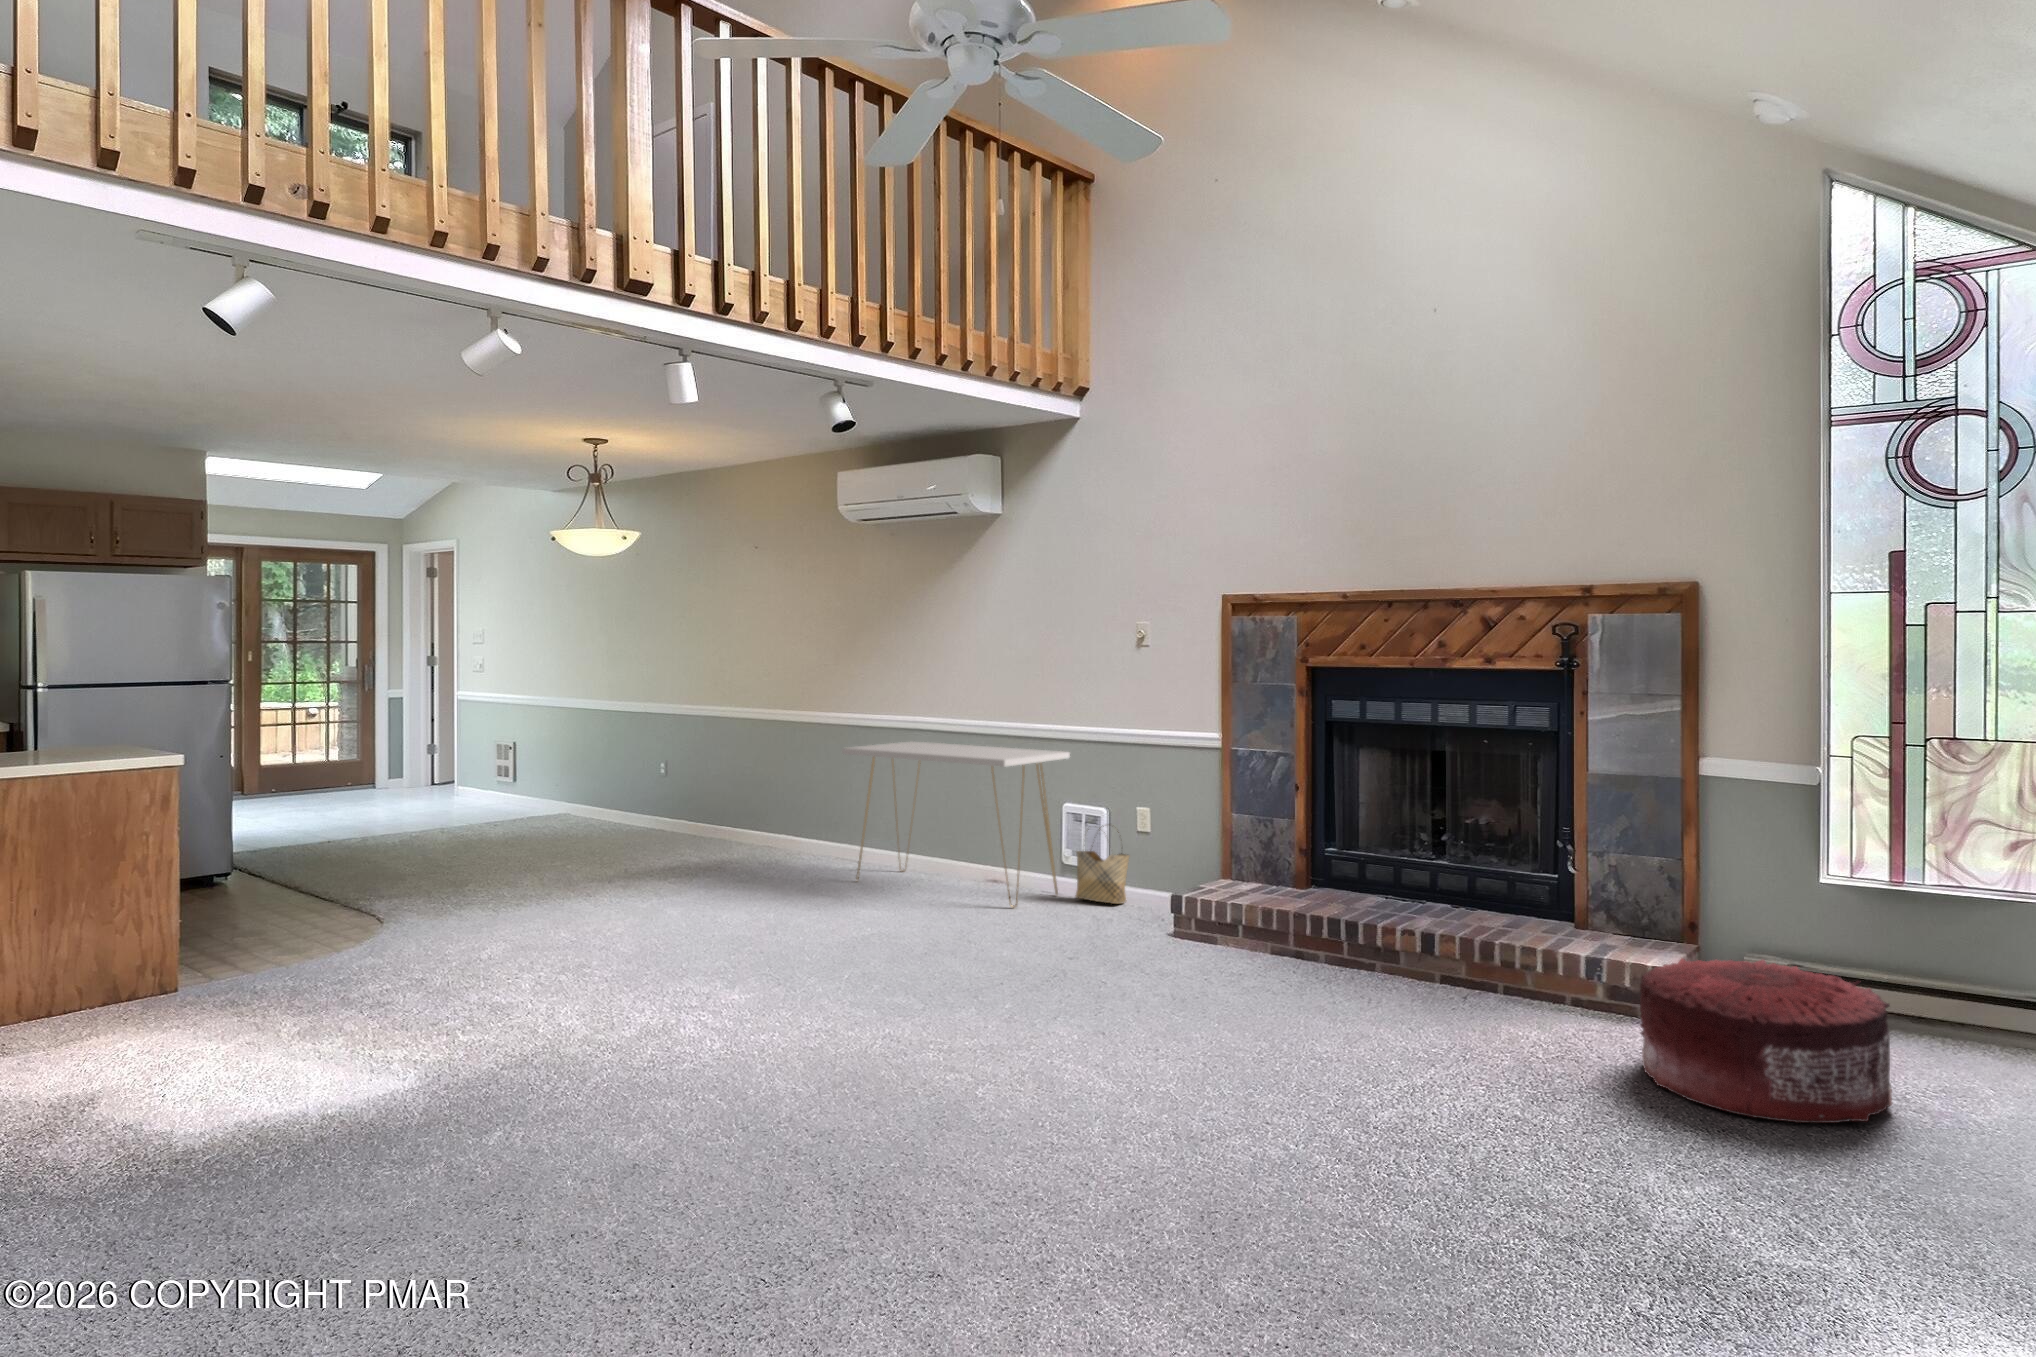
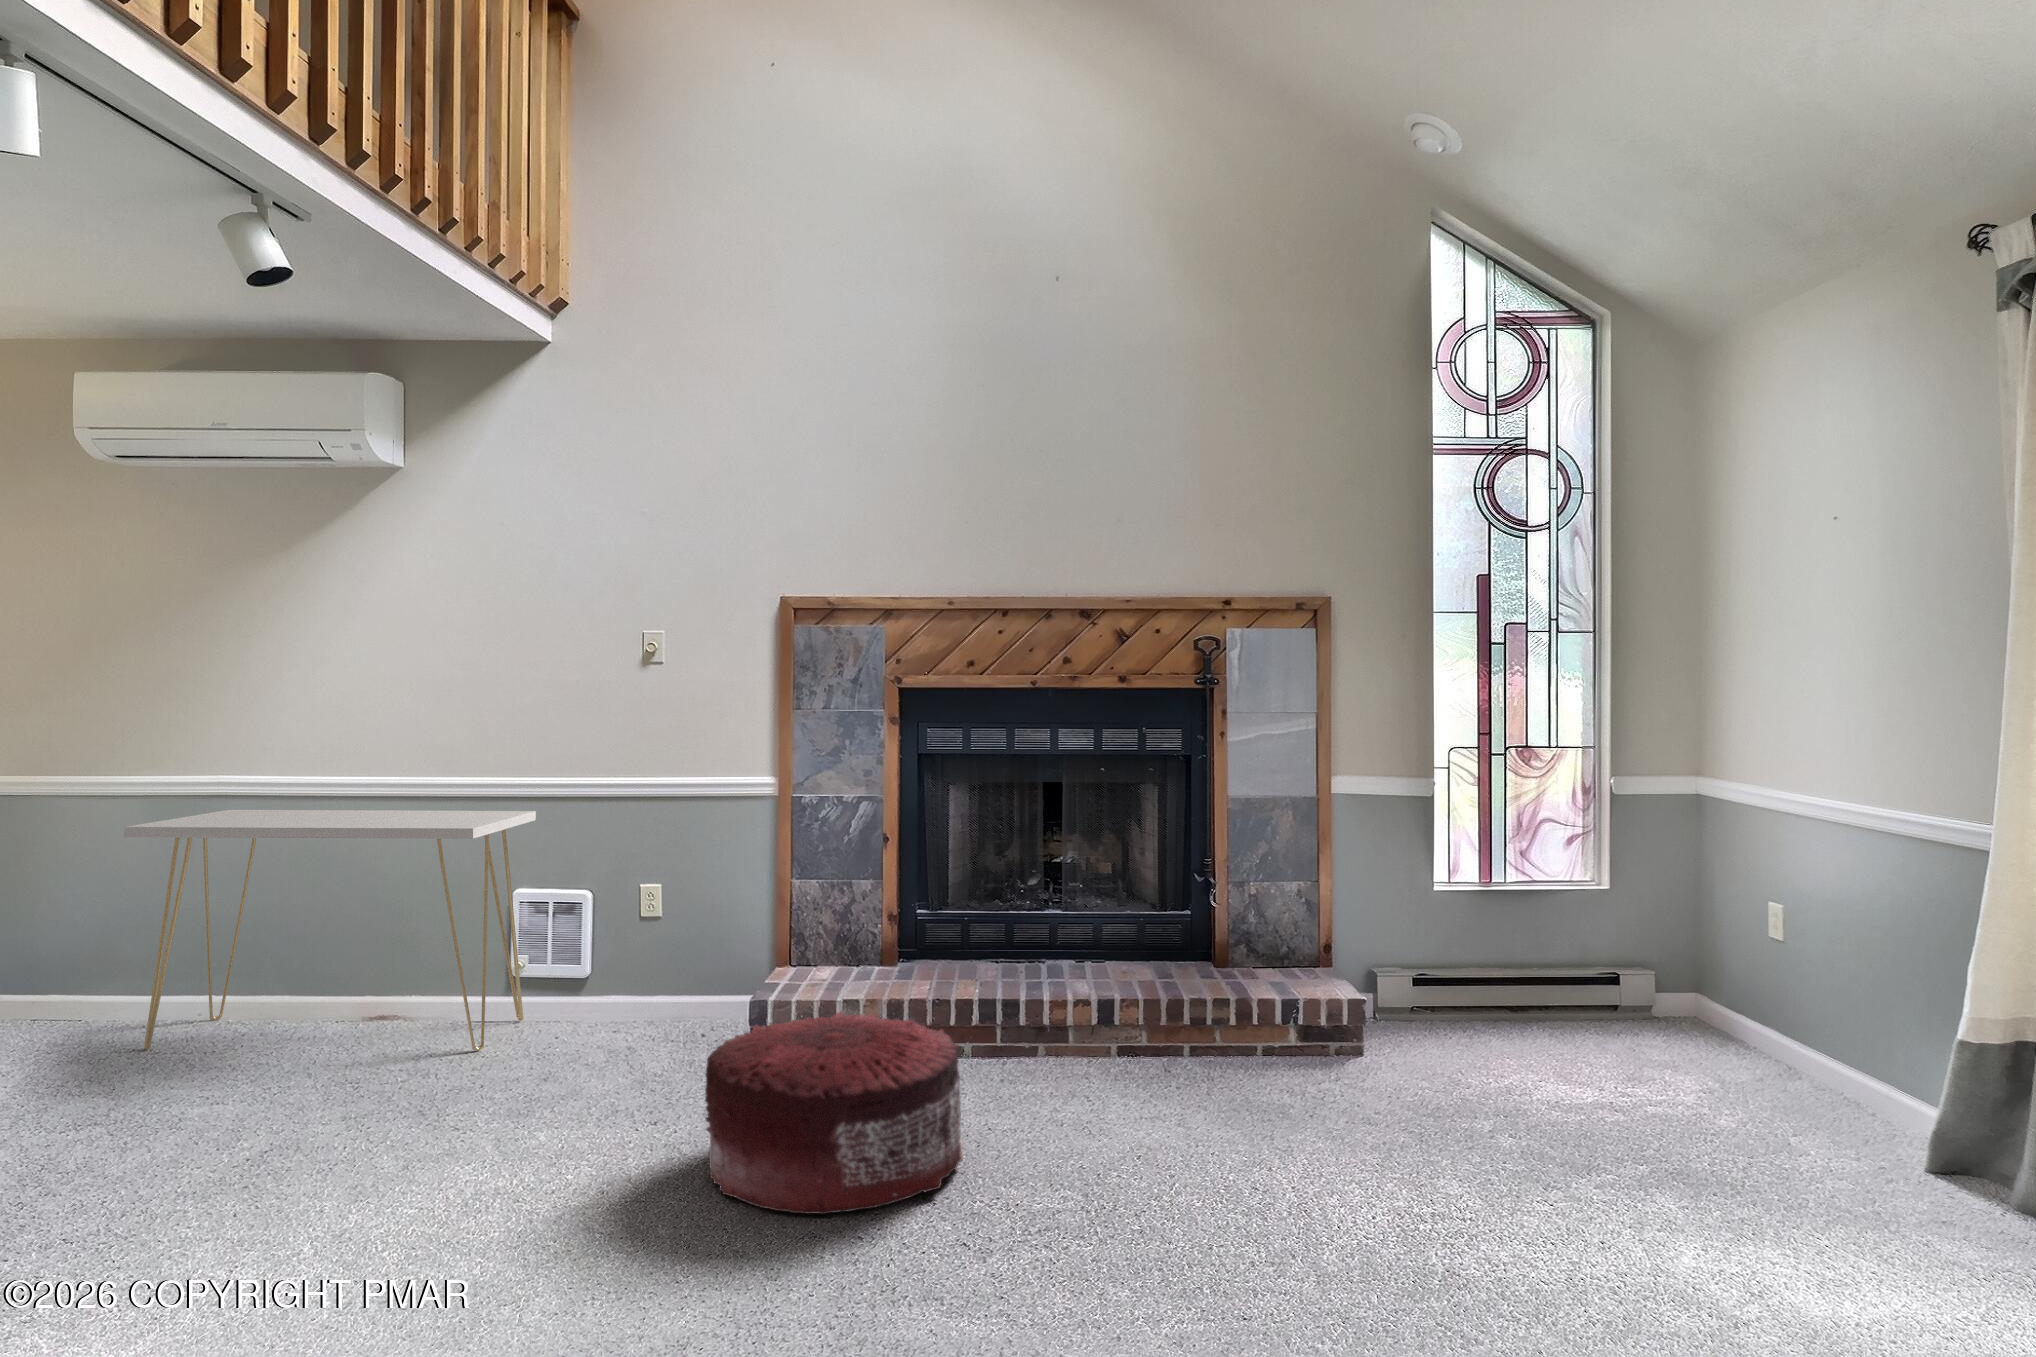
woven basket: present [1076,828,1129,904] -> none [555,909,639,1020]
pouf: present [1640,959,1892,1123] -> present [705,1011,963,1215]

